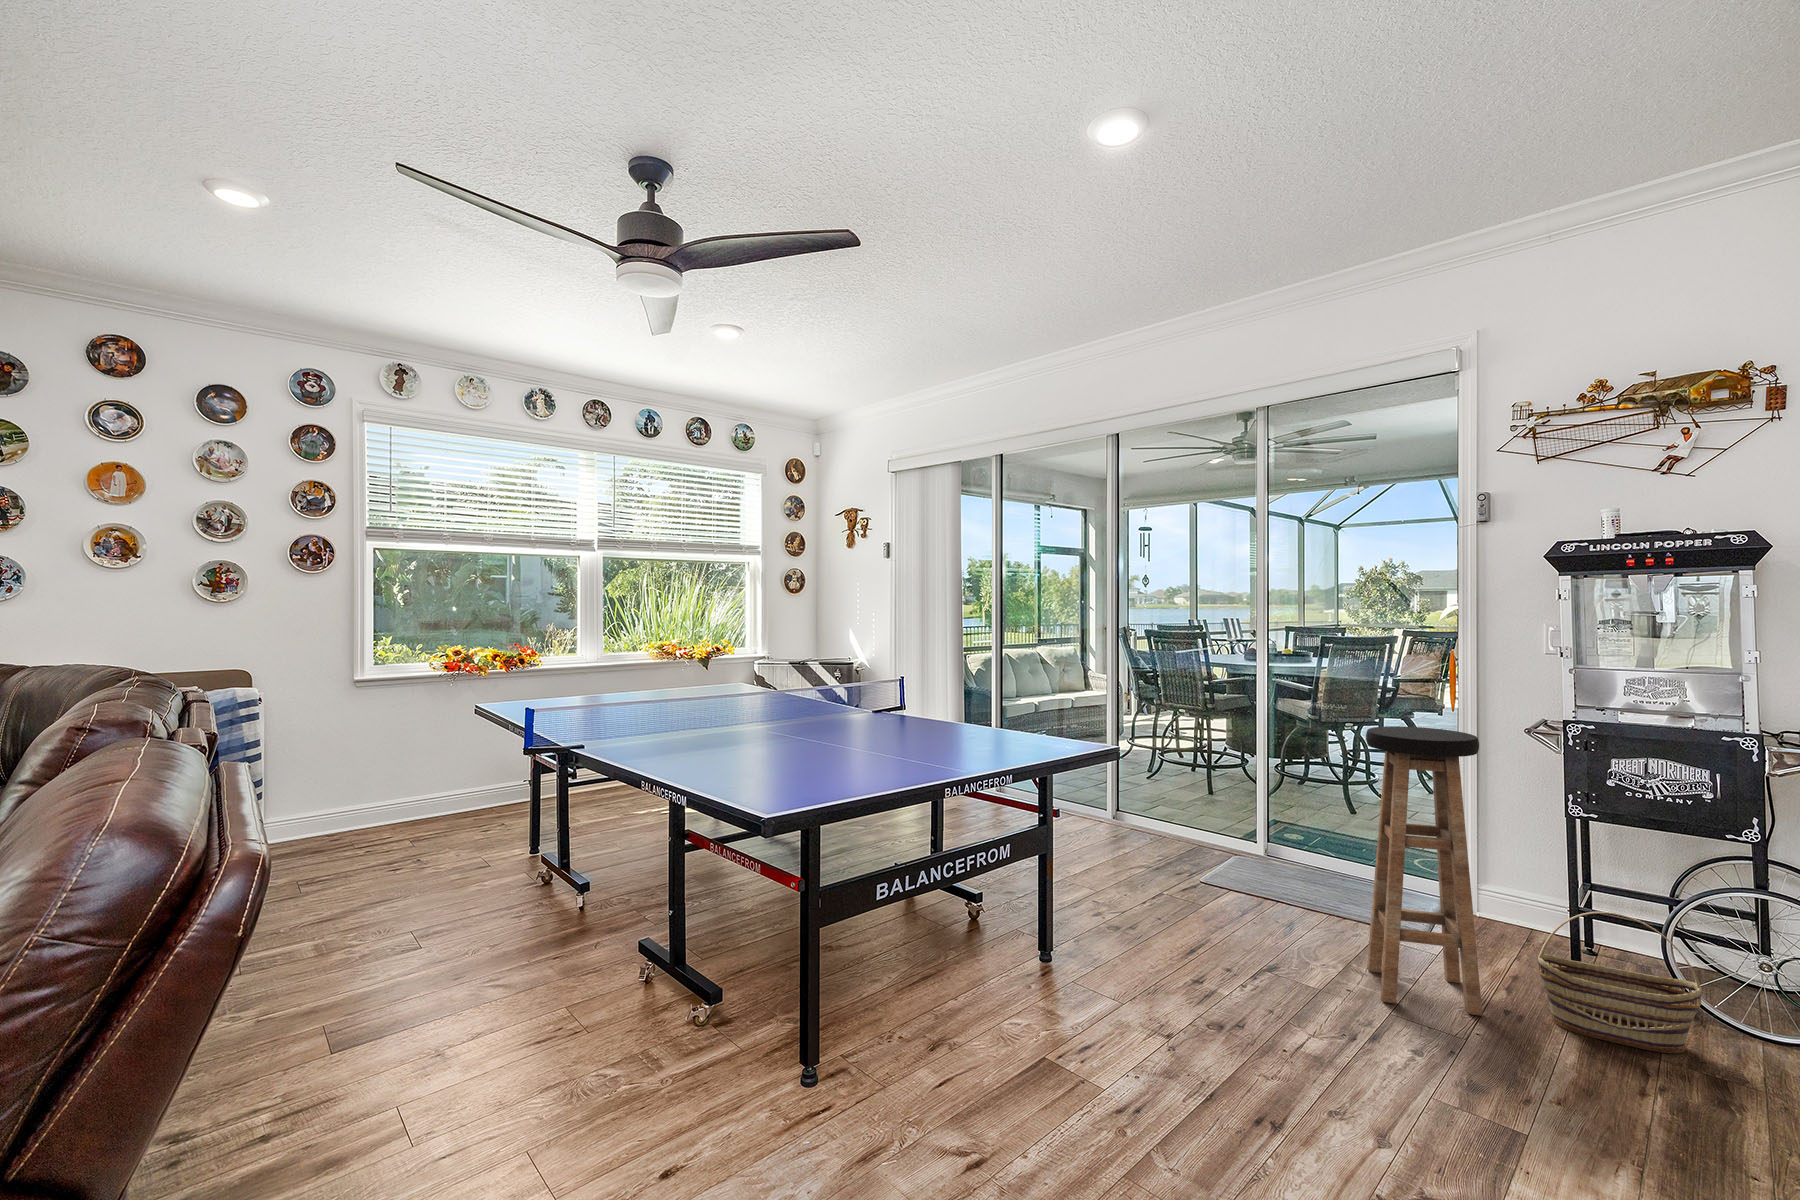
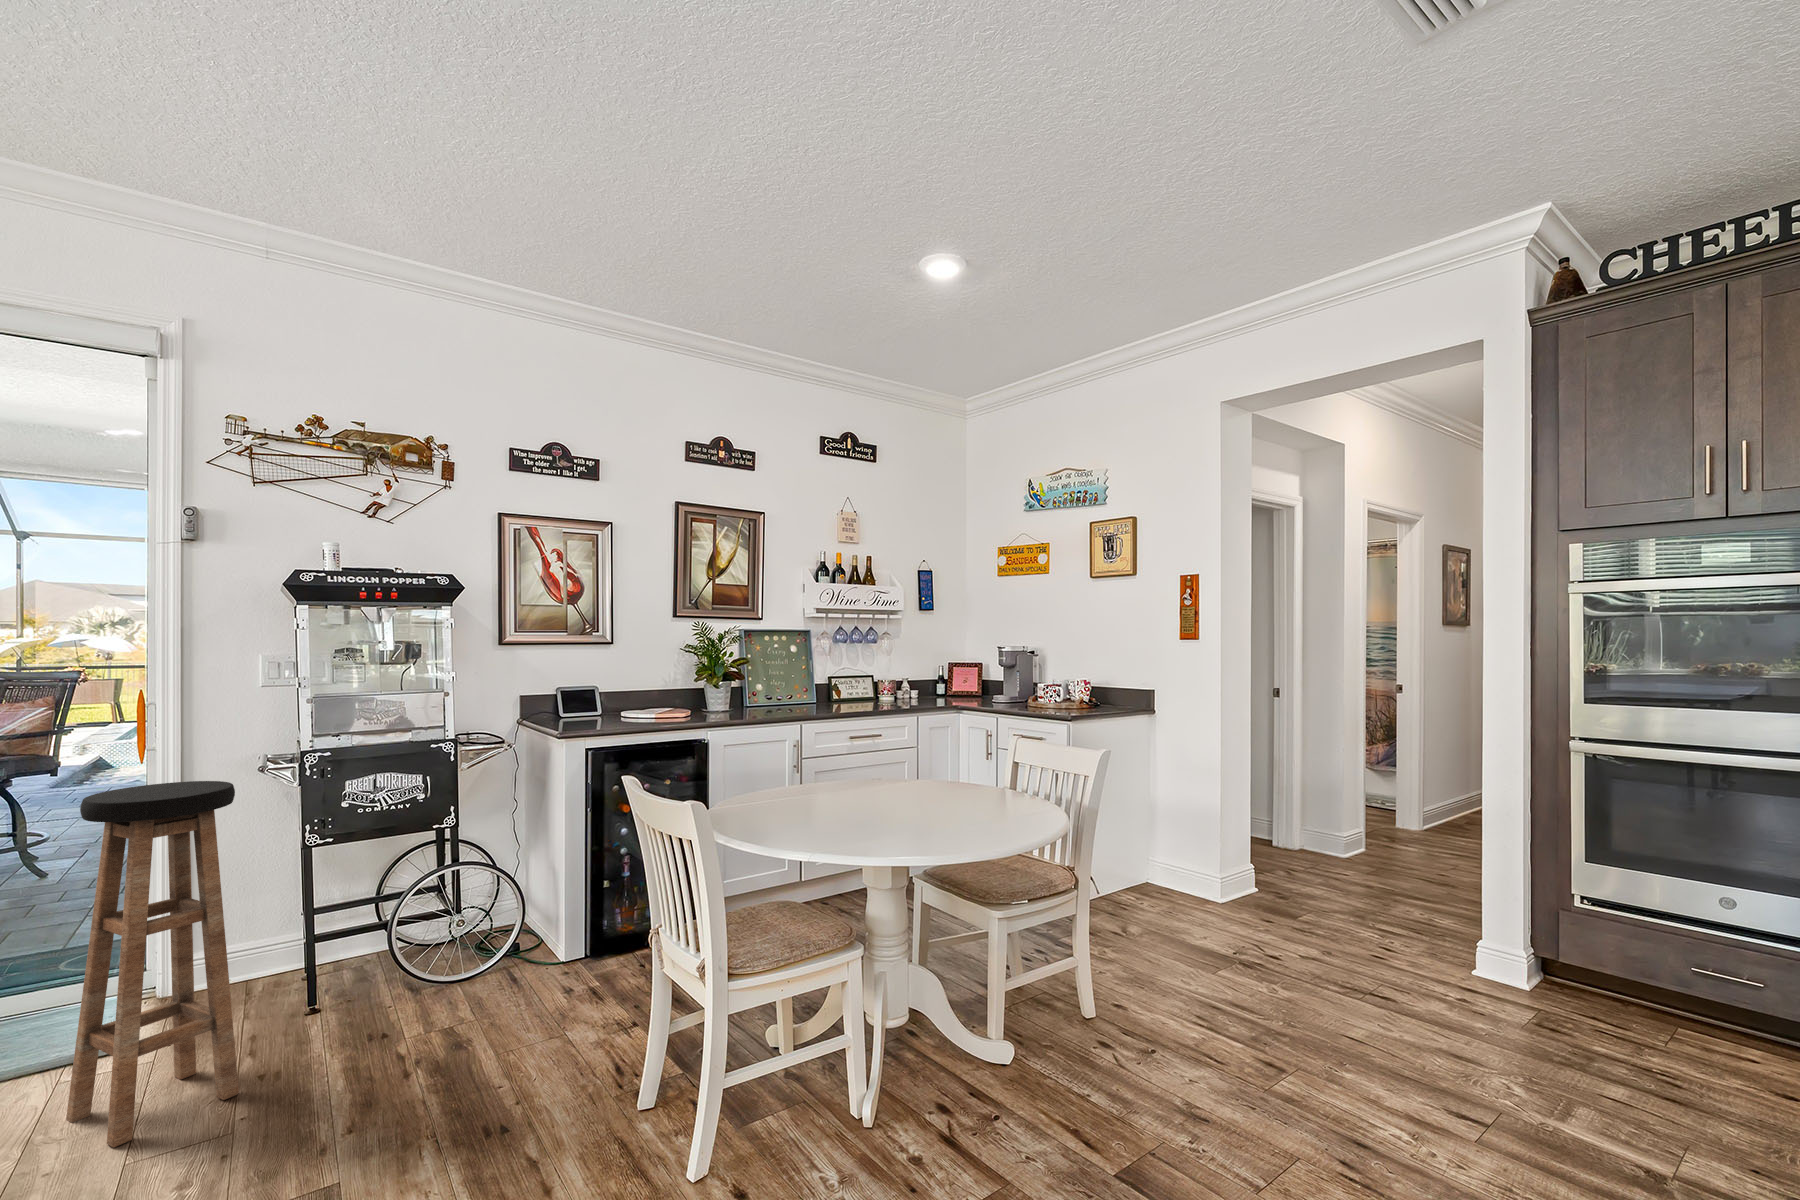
basket: present [1538,912,1701,1054] -> none [292,923,428,1060]

